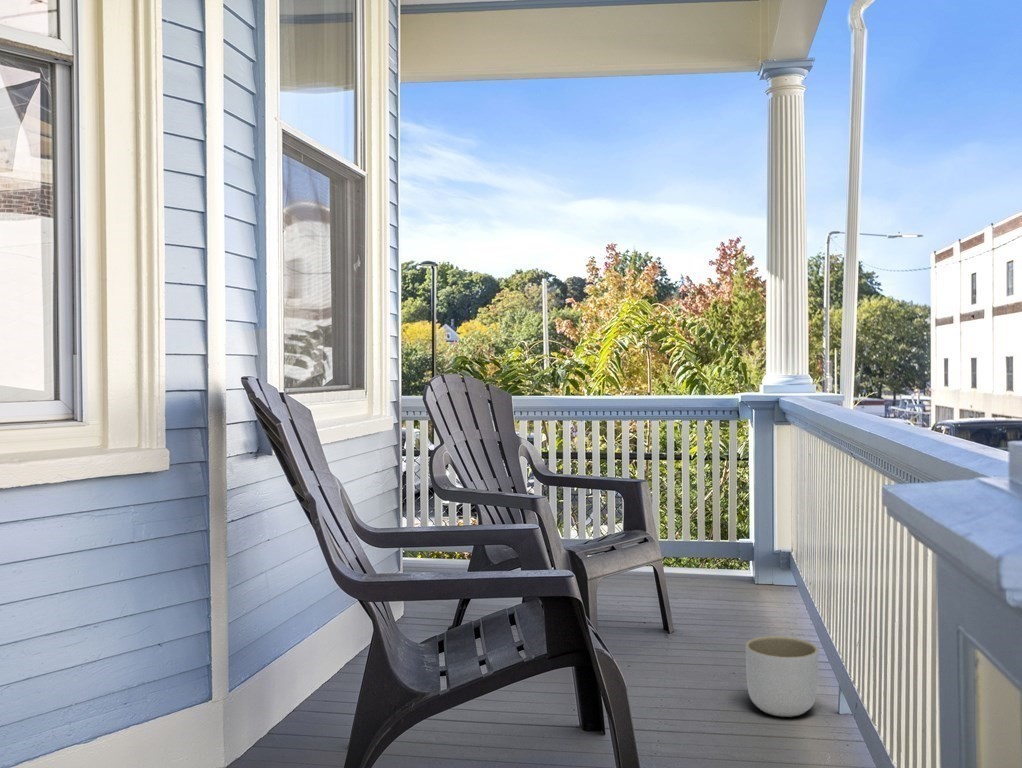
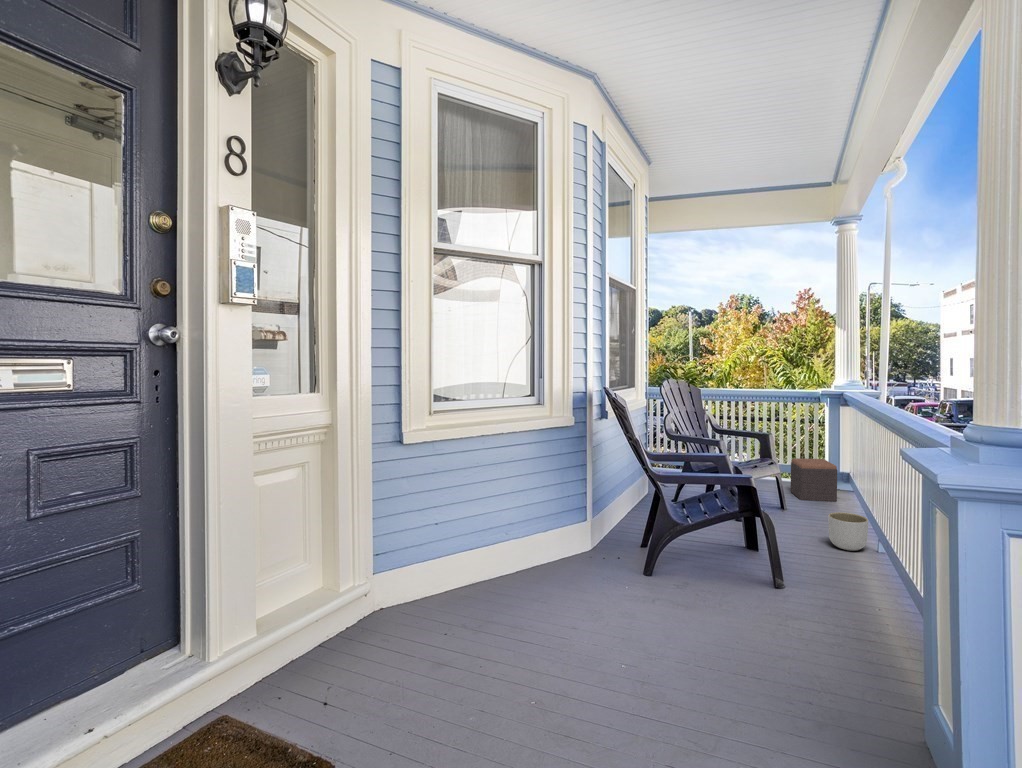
footstool: none [688,527,769,611] -> present [791,458,837,501]

